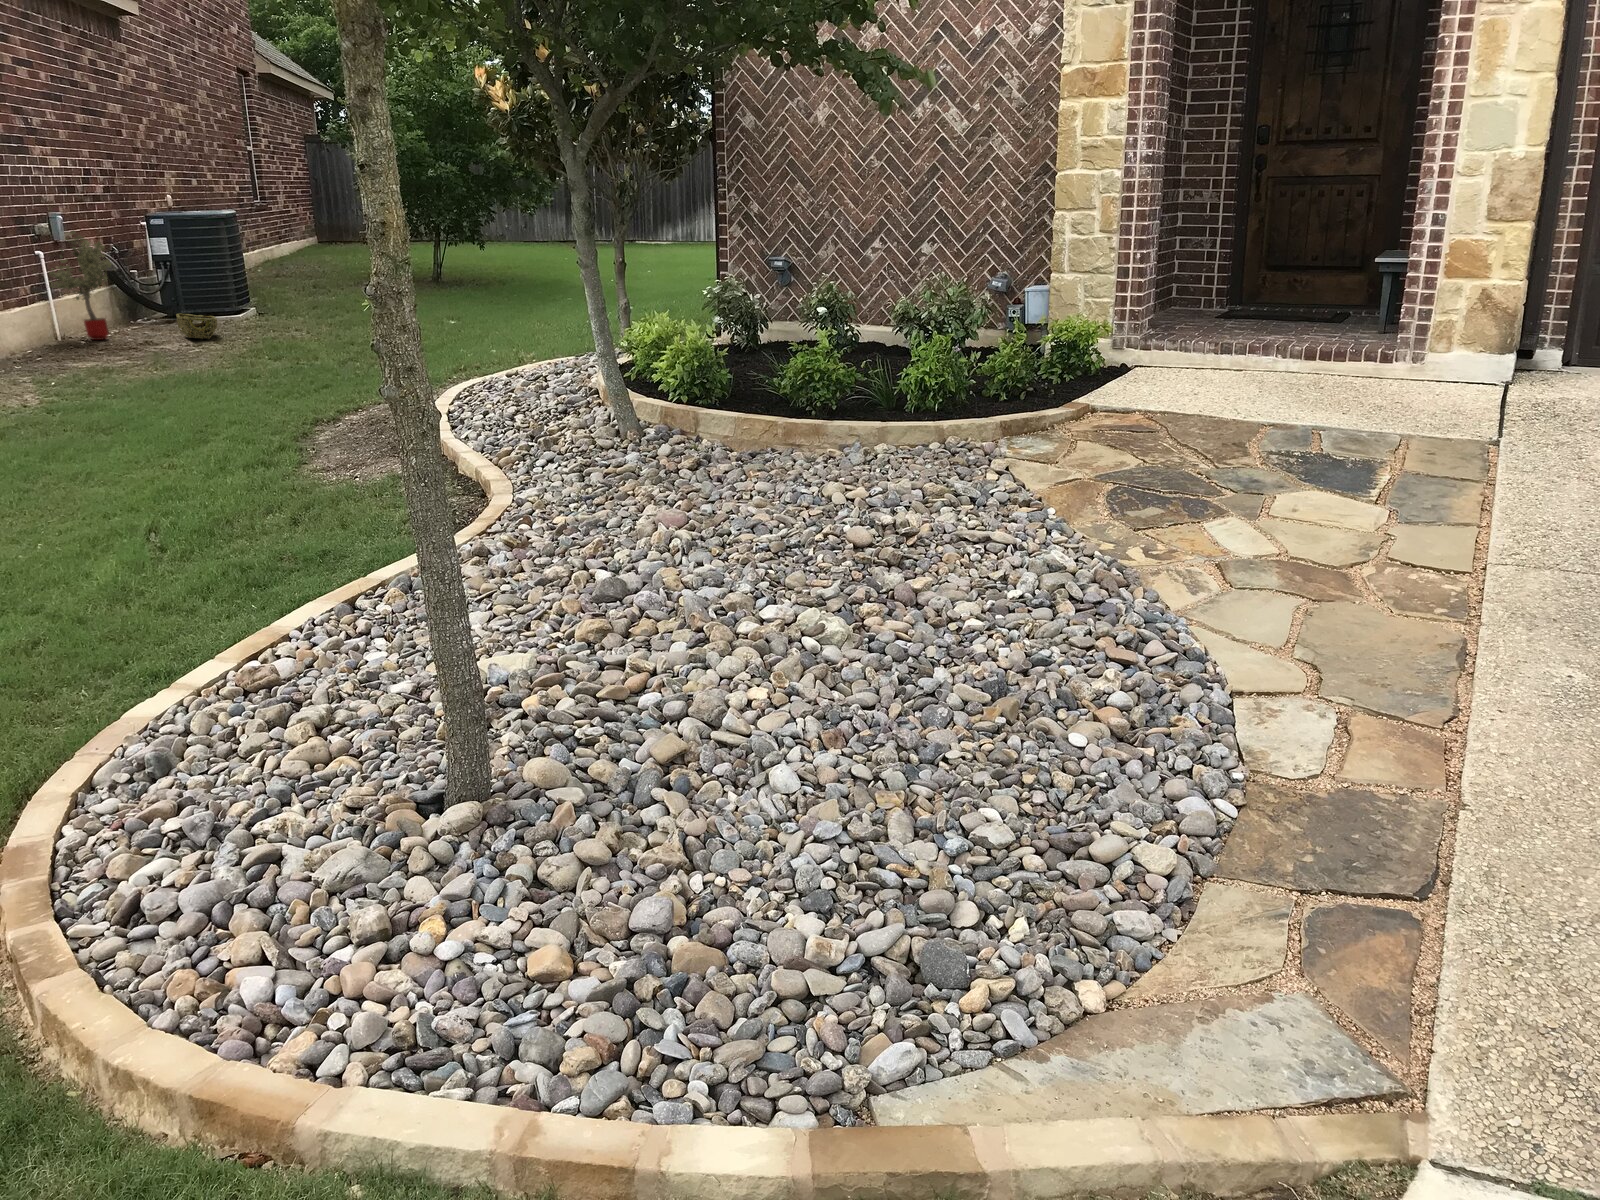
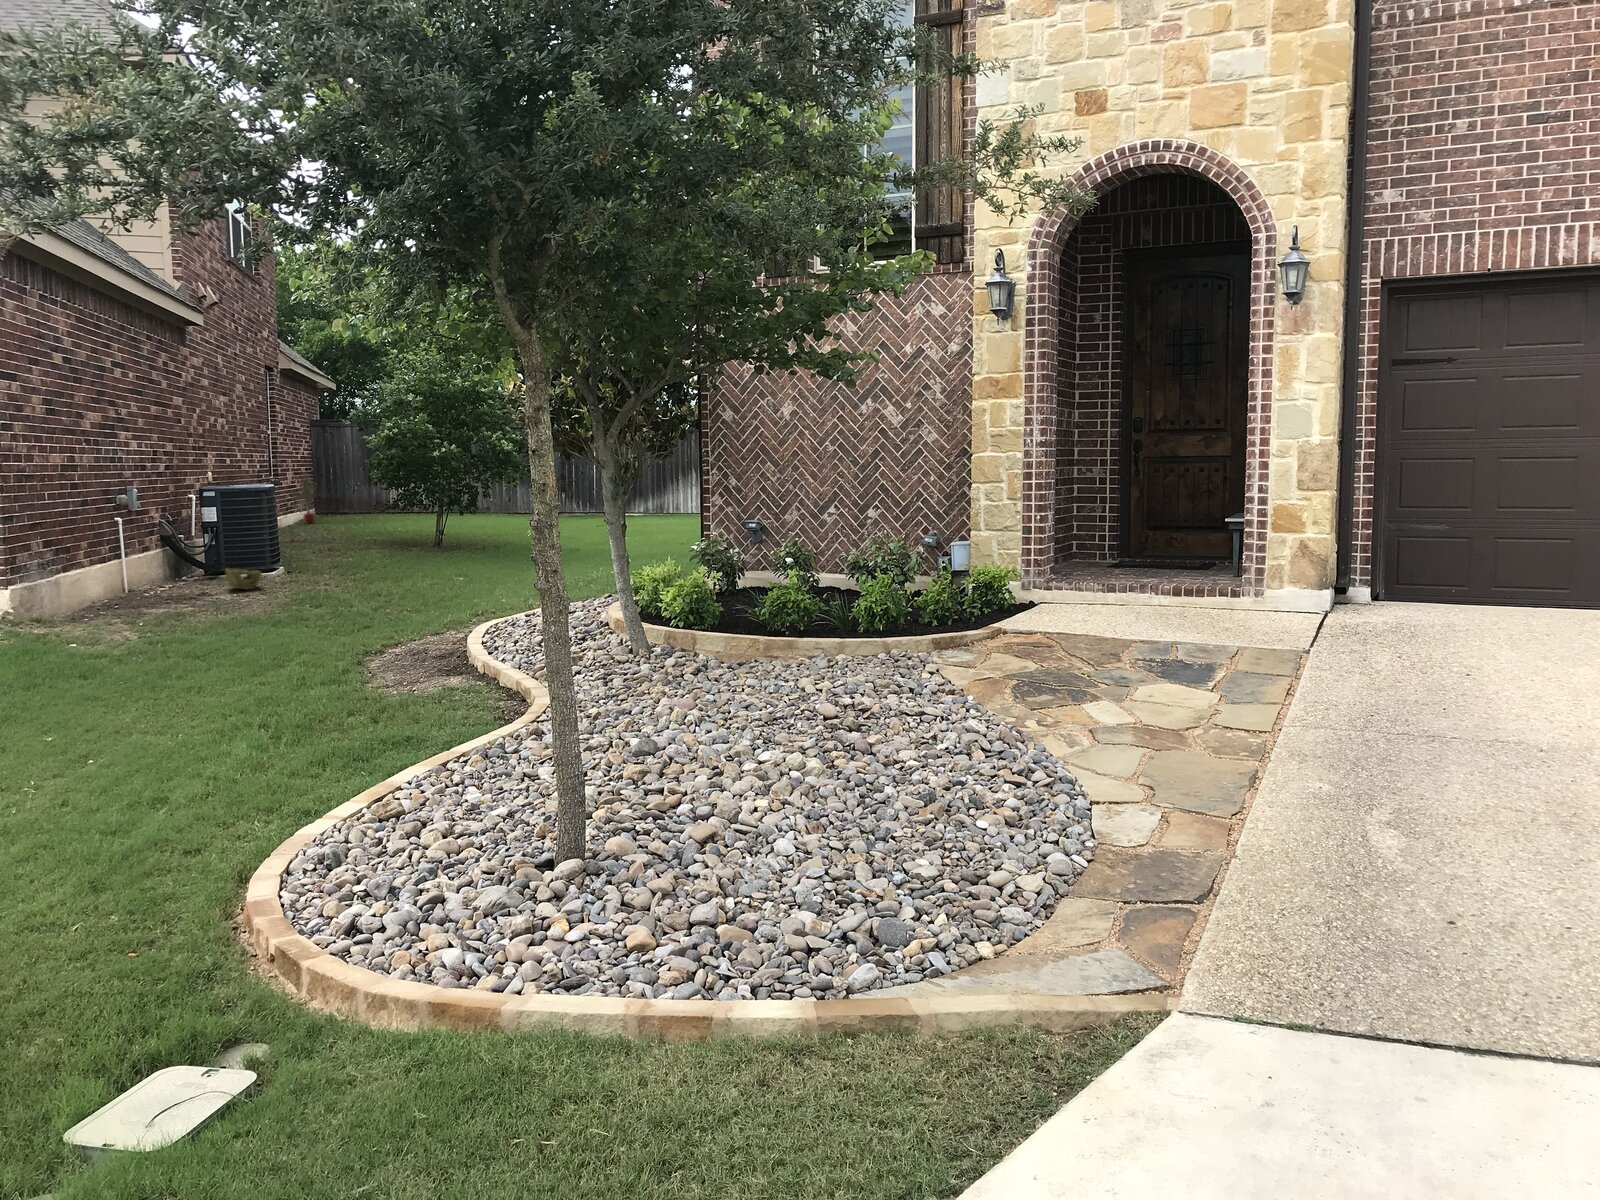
potted tree: present [49,230,112,340] -> present [291,474,316,523]

